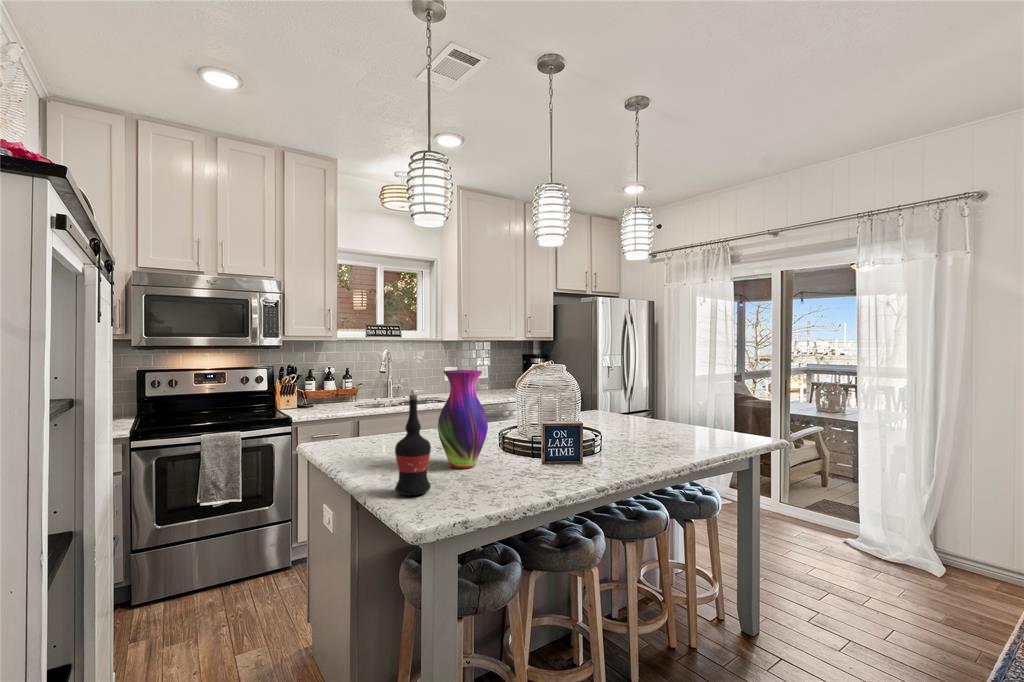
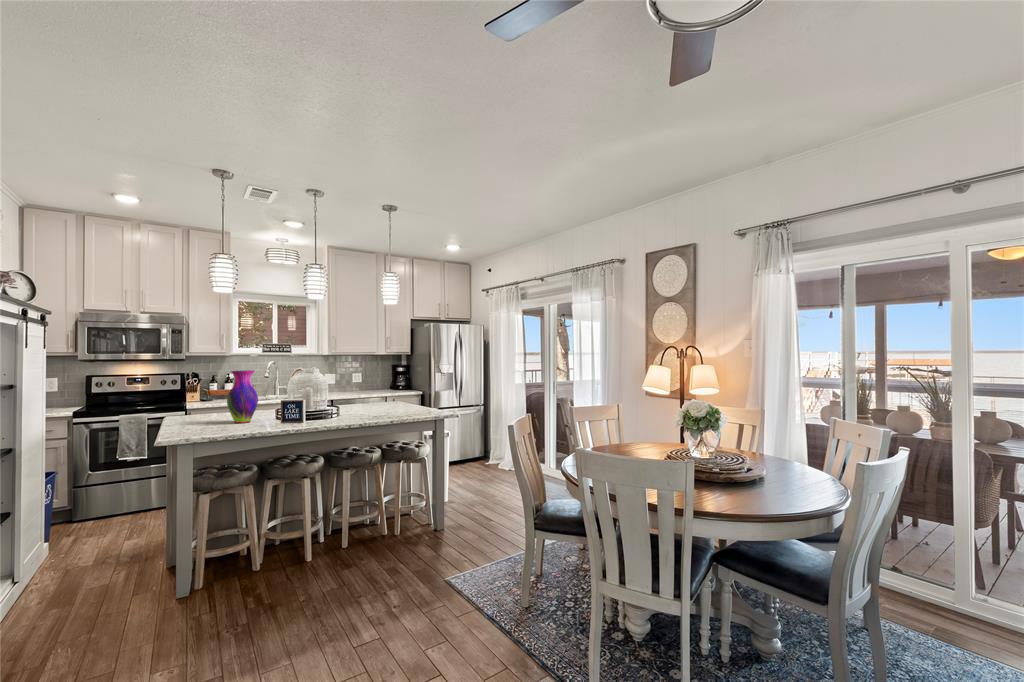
wine bottle: present [395,395,431,495] -> none [182,381,203,431]

